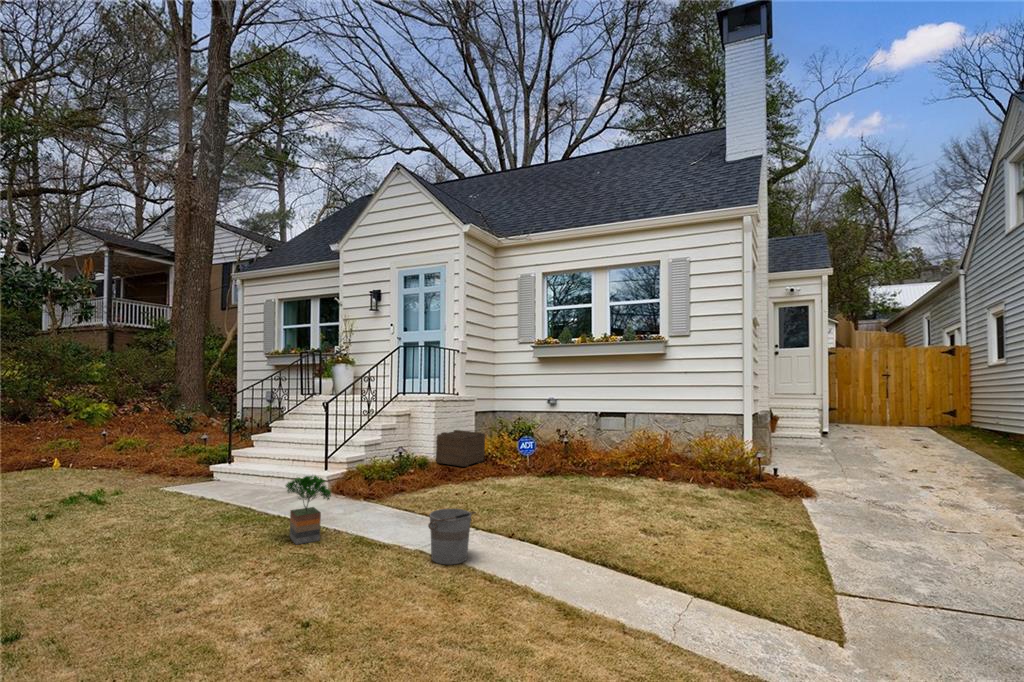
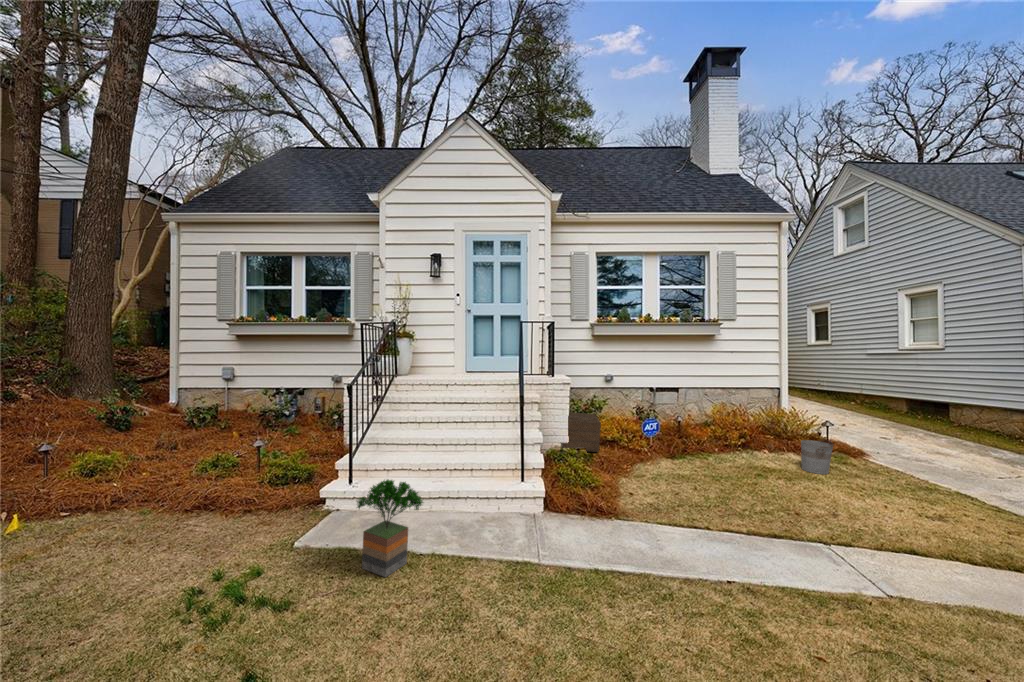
potted tree: present [285,476,331,544] -> present [357,480,423,577]
bucket: present [428,509,476,565] -> present [801,440,834,474]

